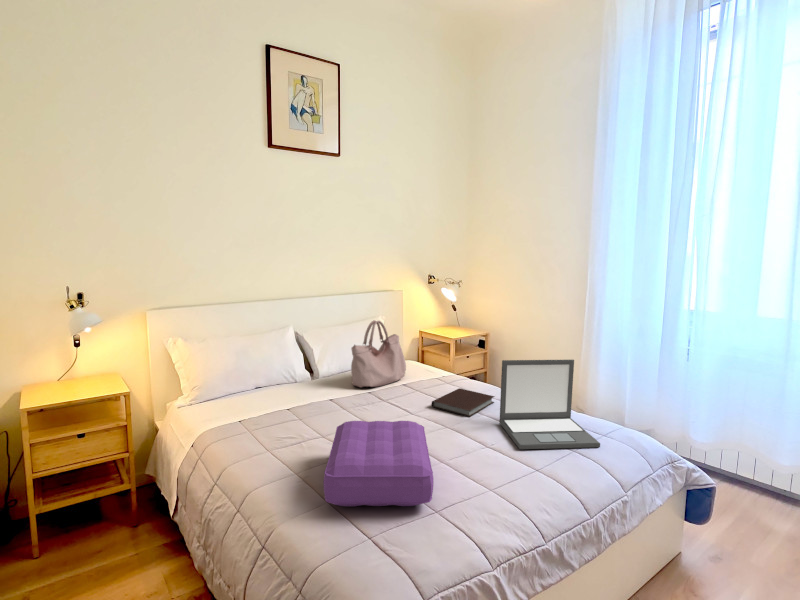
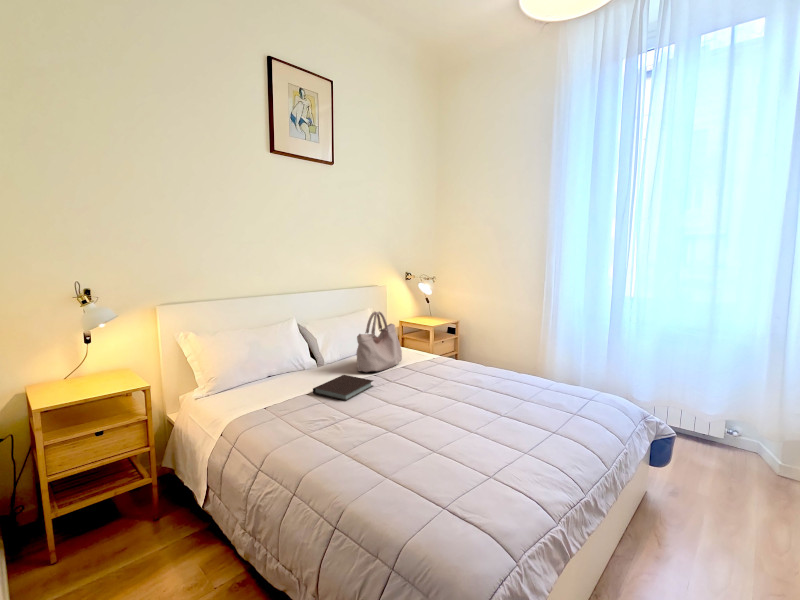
laptop: present [499,360,600,449] -> none [503,338,595,417]
notebook: present [432,388,494,417] -> present [313,375,373,401]
pillow: present [323,421,433,506] -> none [376,398,488,480]

